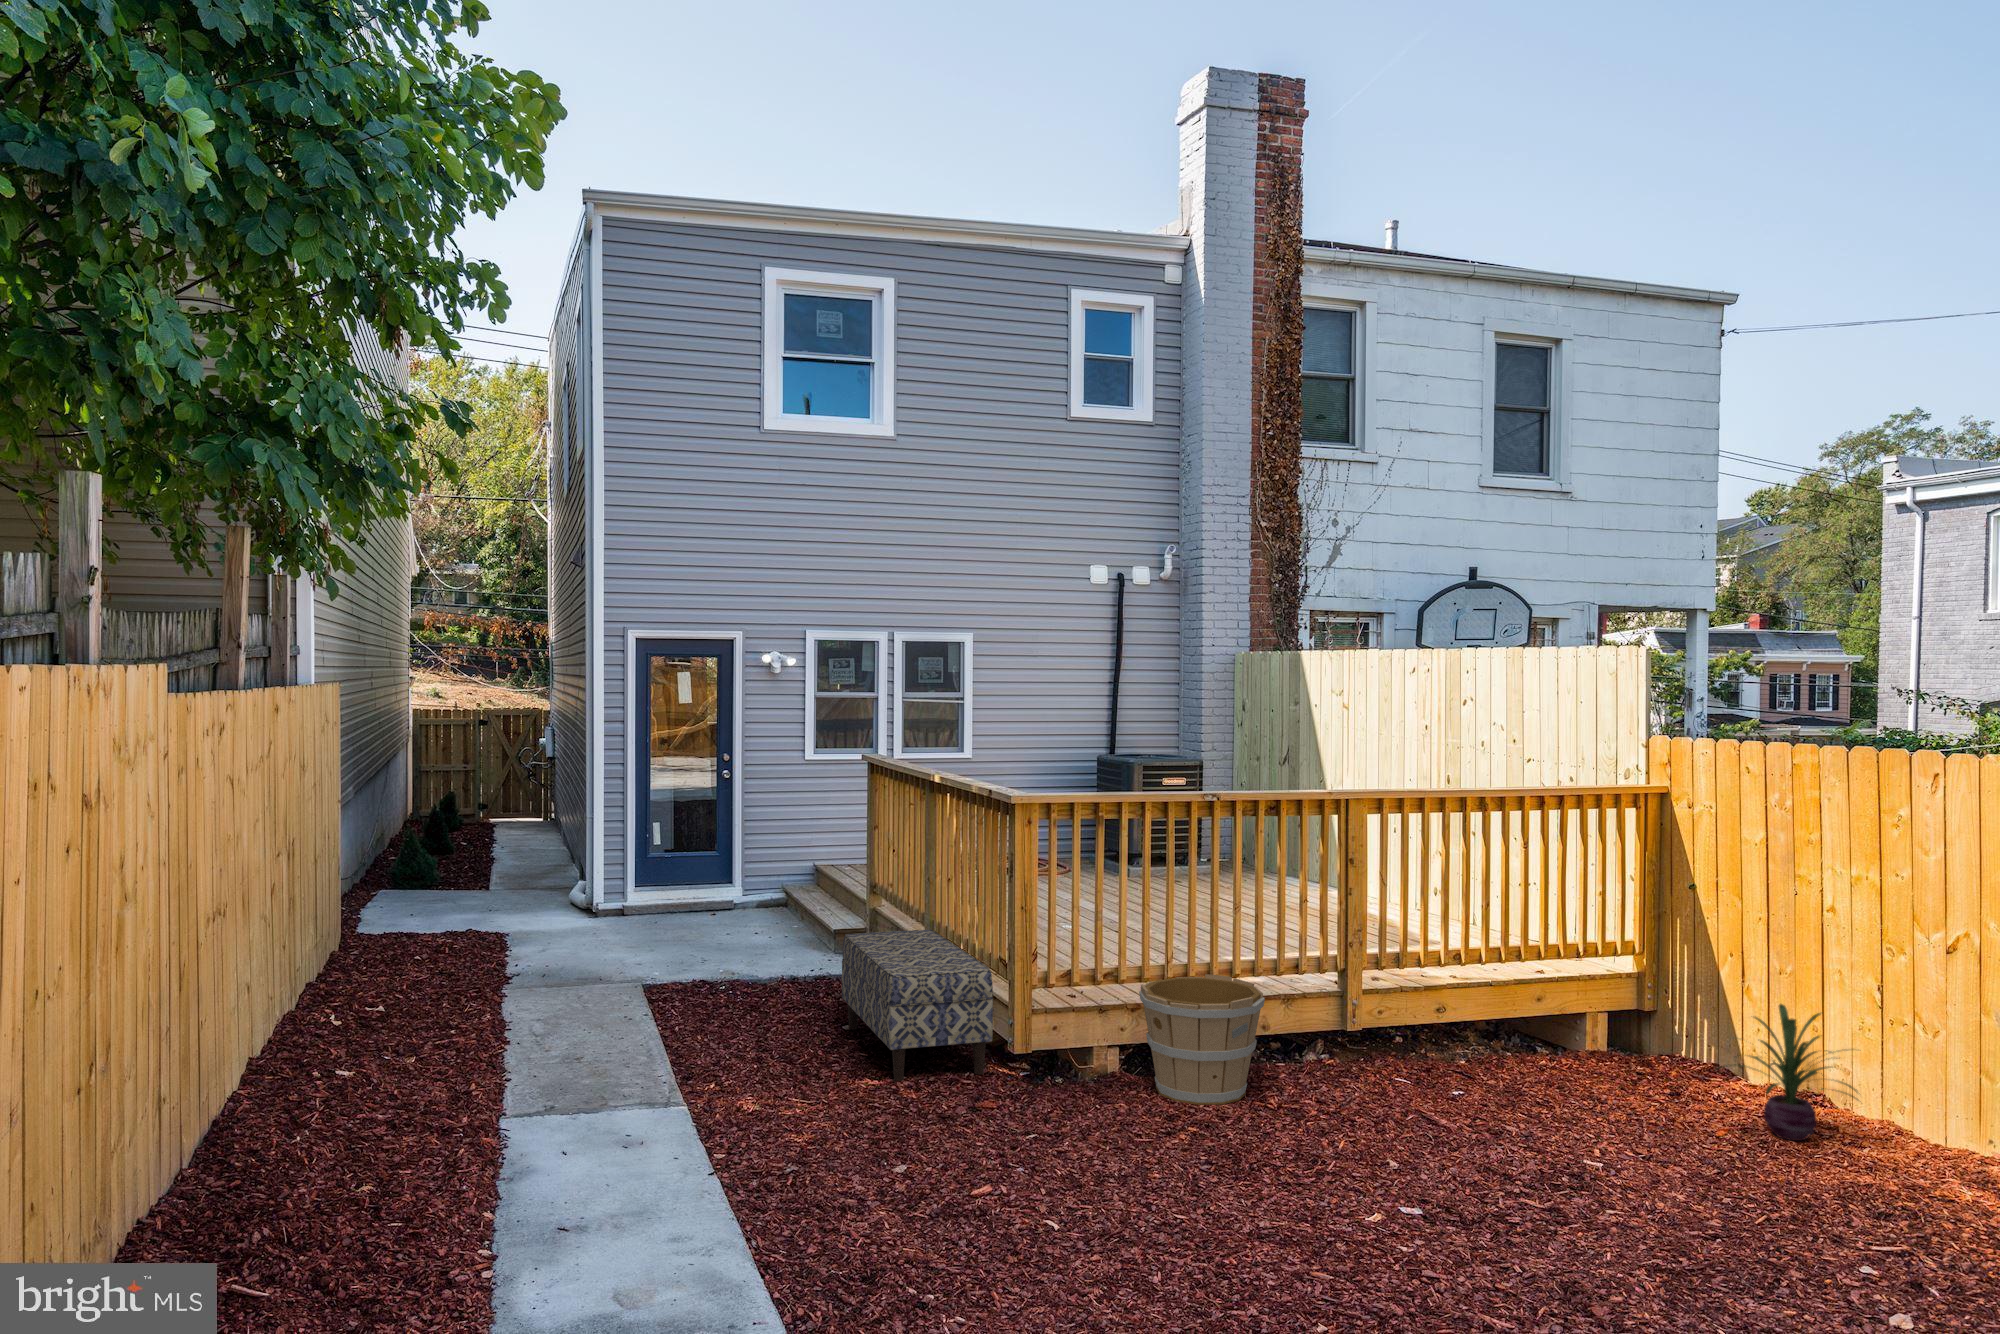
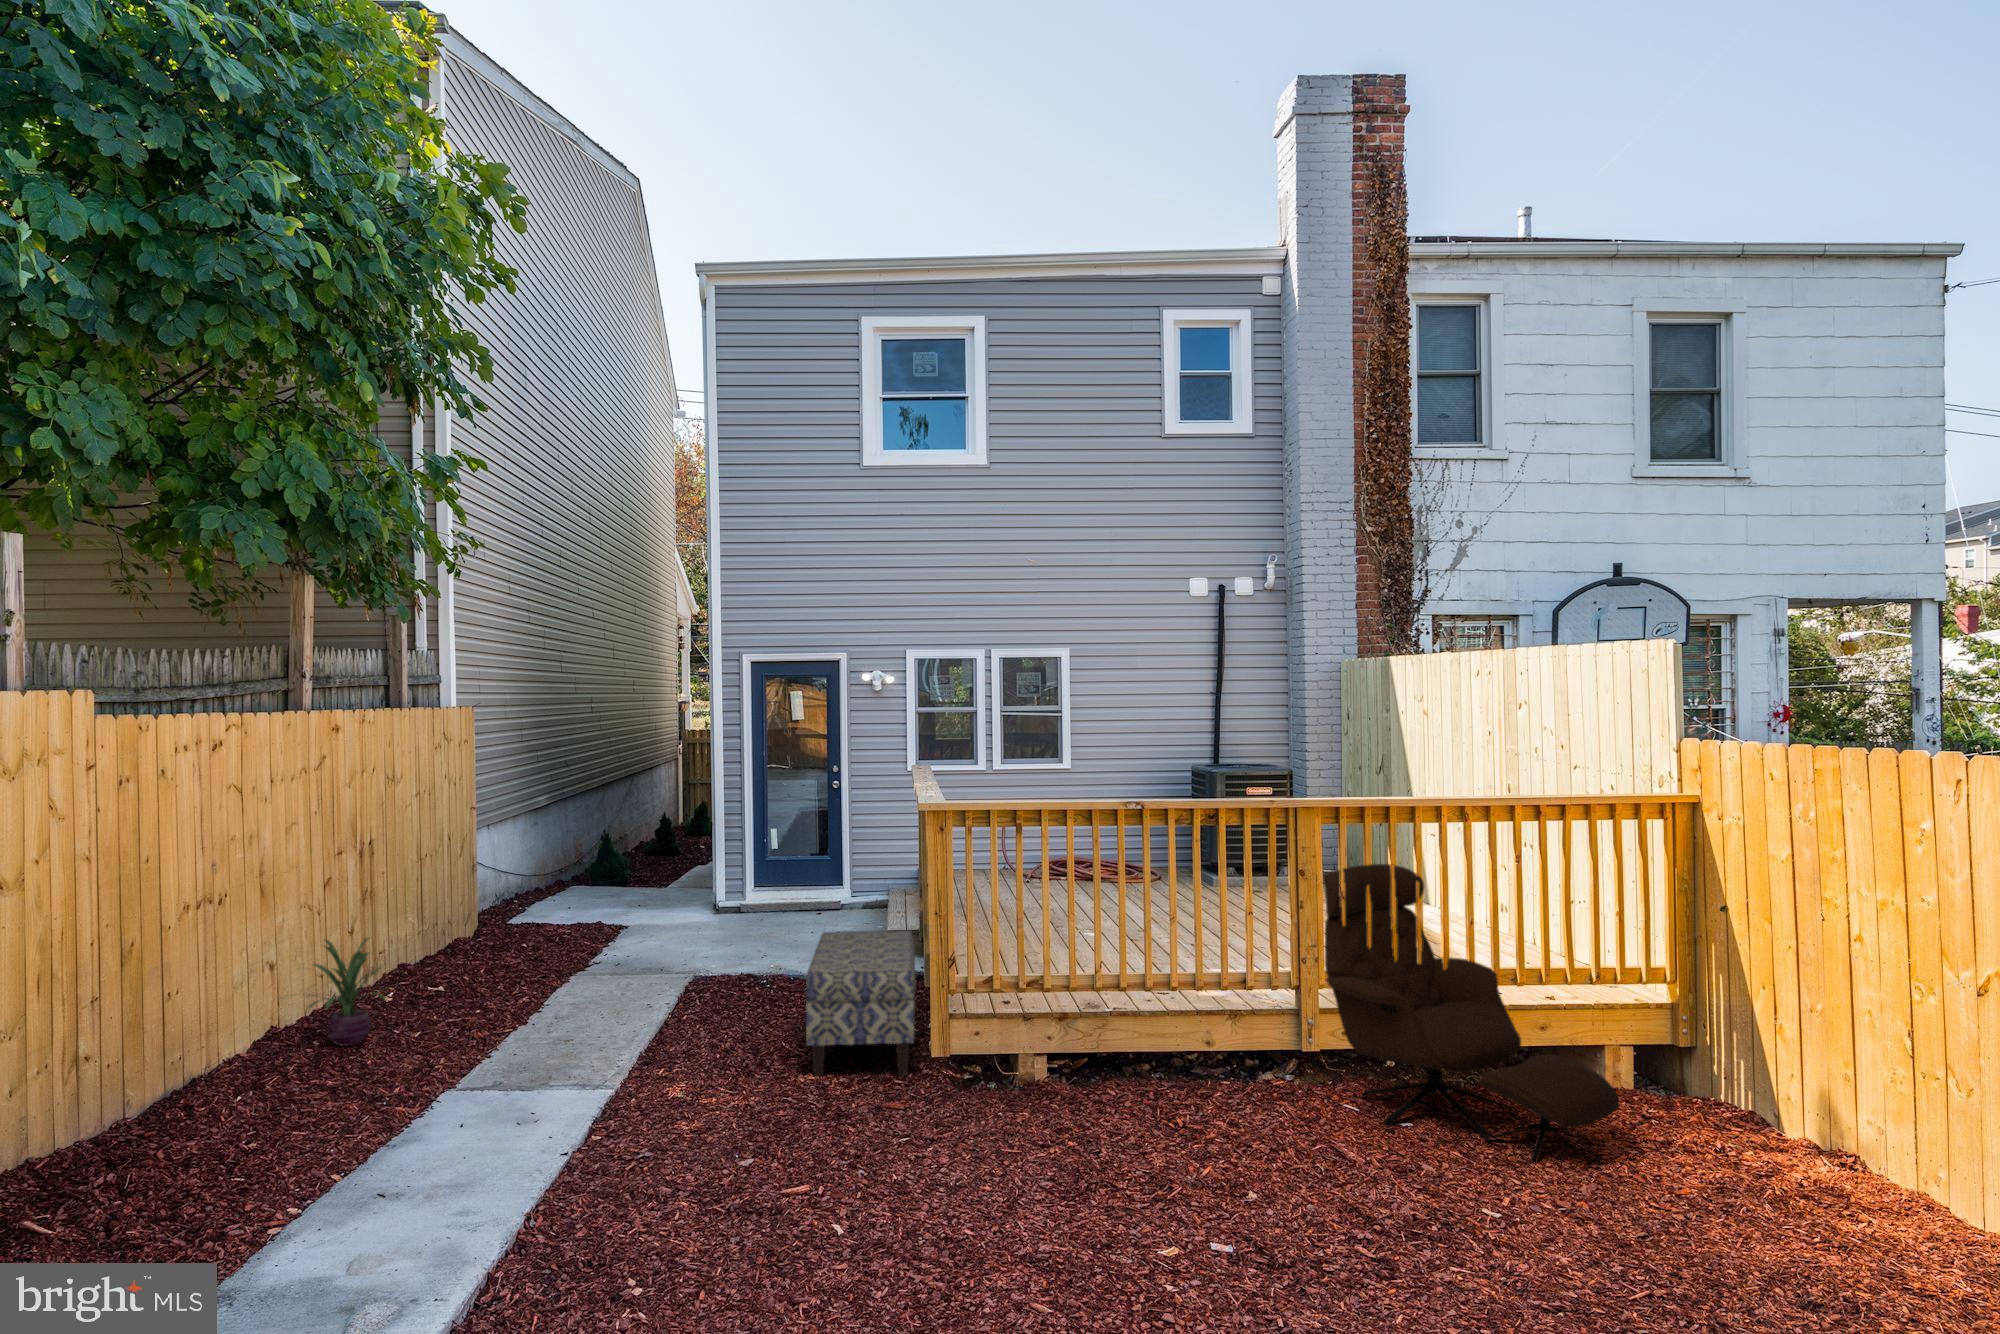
lounge chair: none [1376,856,1639,1114] -> present [1324,864,1620,1164]
wooden bucket: present [1139,974,1265,1105] -> none [1044,984,1175,1124]
decorative plant: present [1739,1004,1858,1141] -> present [309,938,387,1047]

